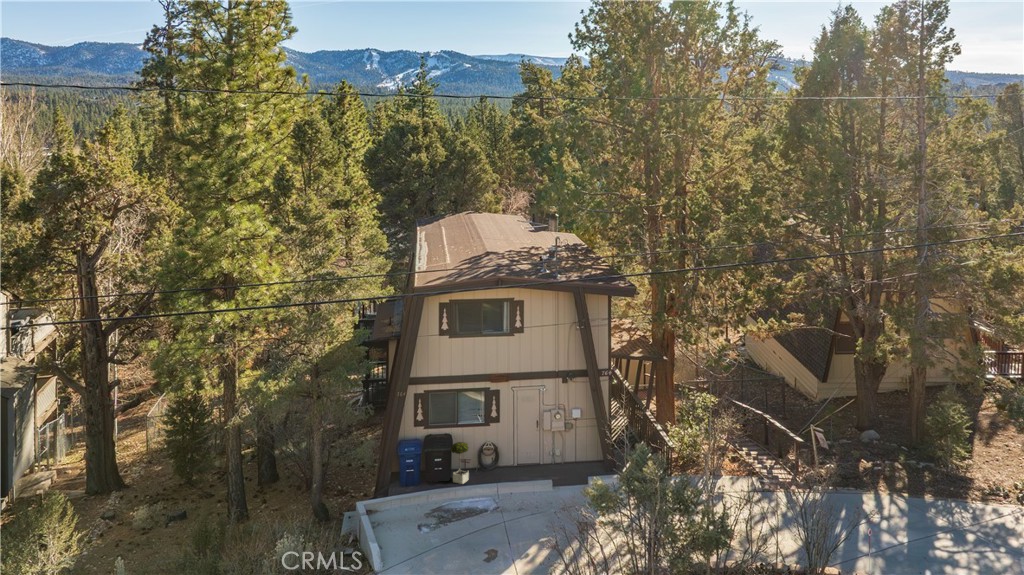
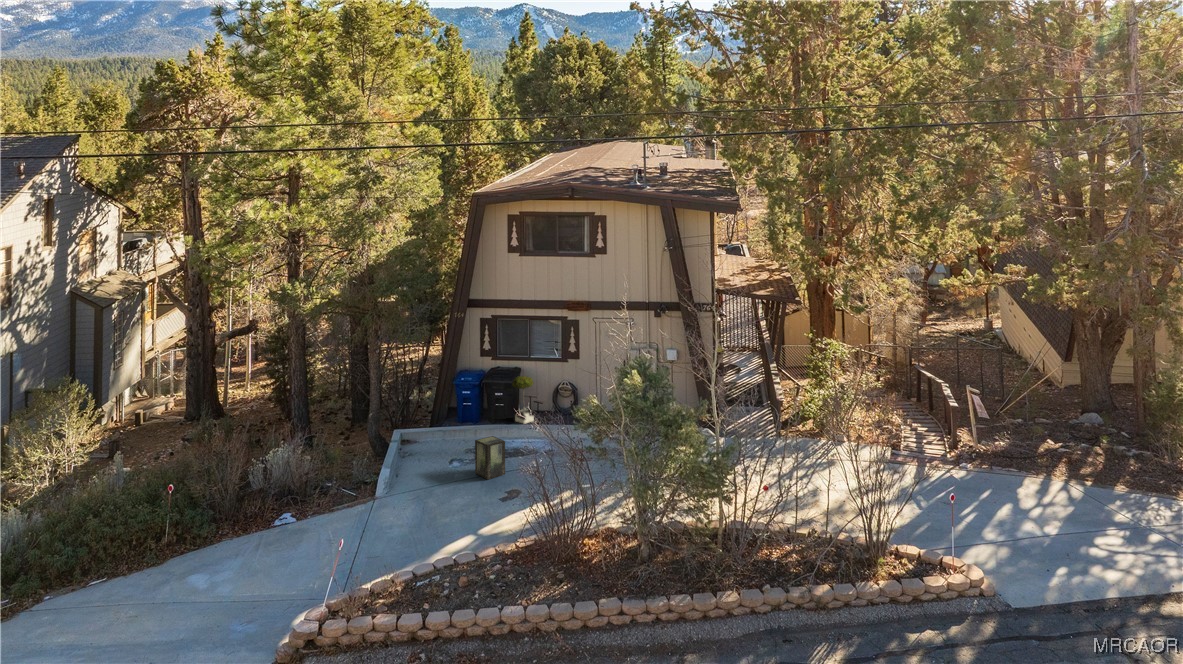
storage box: none [453,504,479,545] -> present [475,436,505,480]

